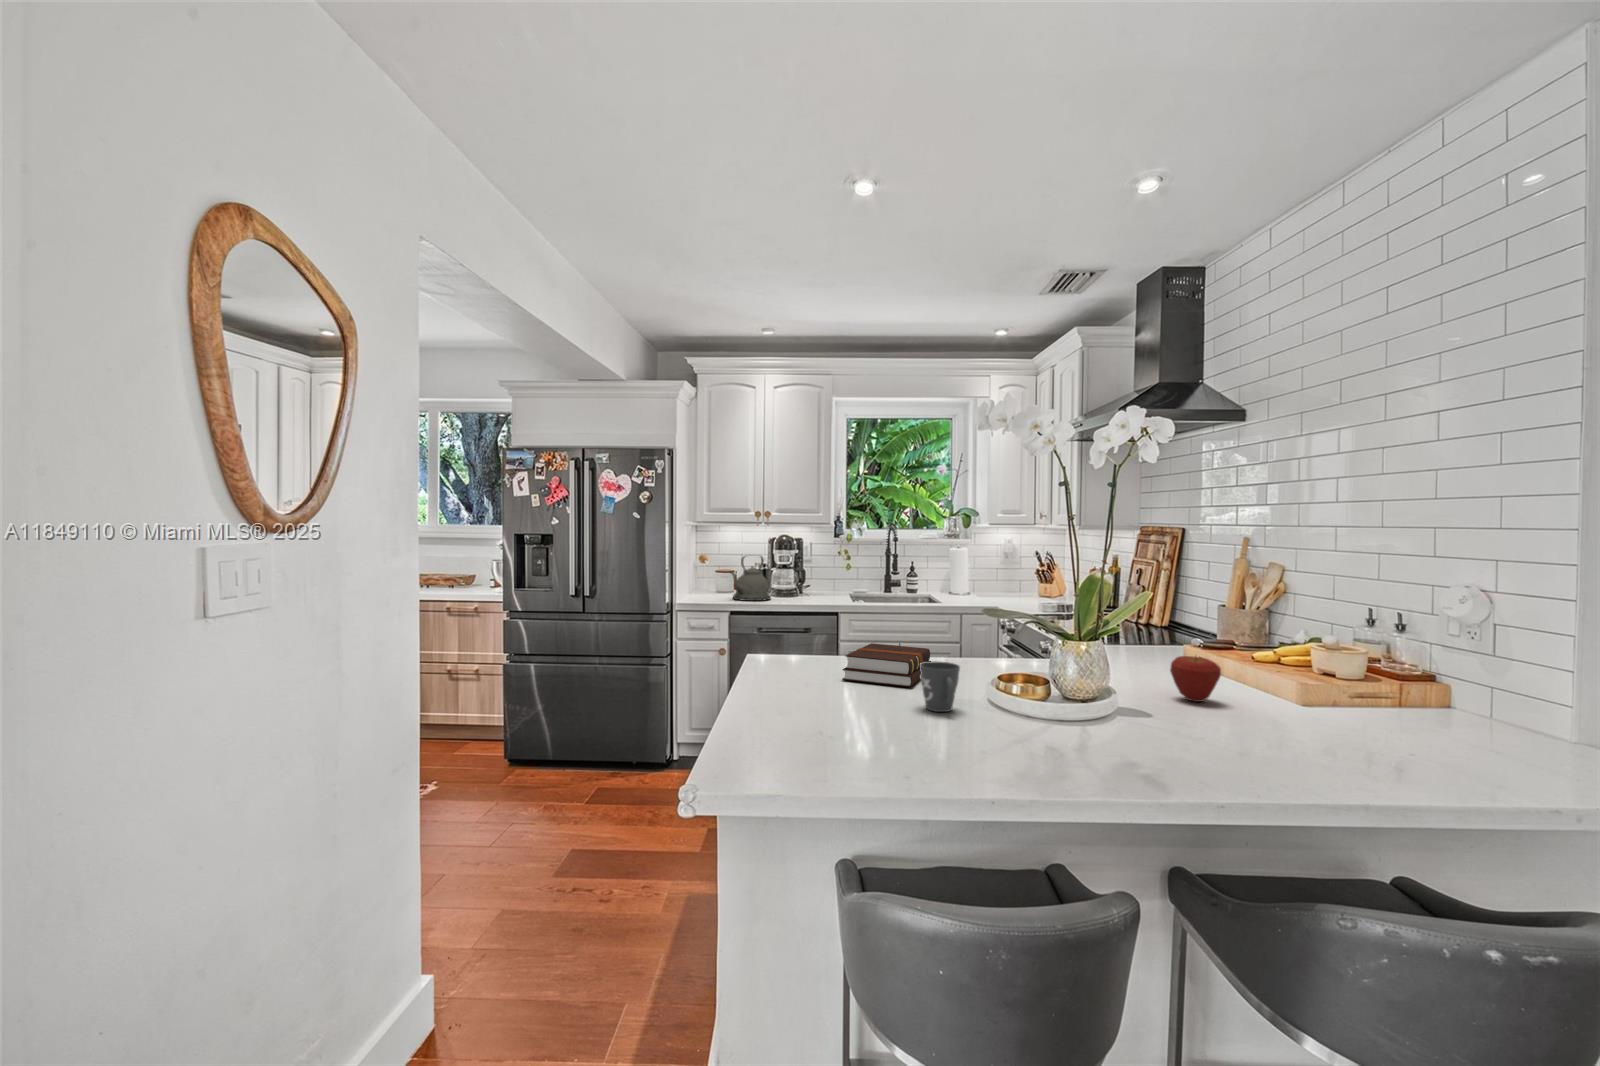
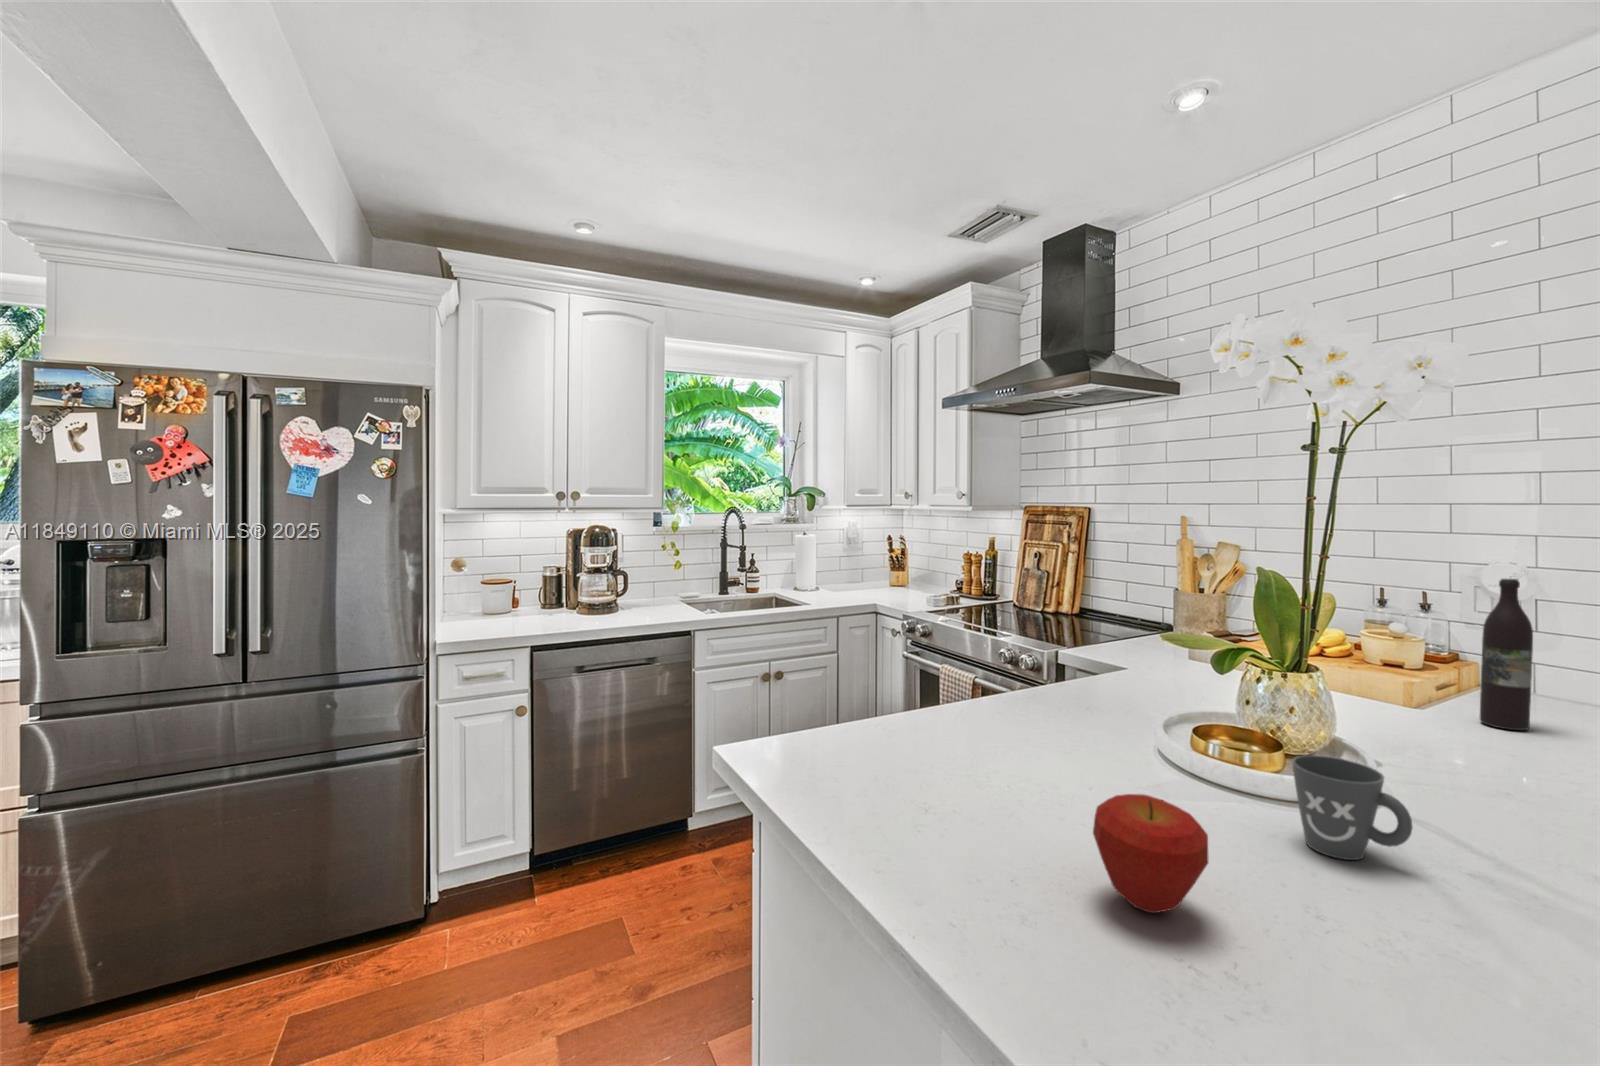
kettle: present [730,556,771,601] -> none [533,556,593,626]
wine bottle: none [1270,587,1306,710] -> present [1480,579,1533,730]
hardback book: present [843,643,931,687] -> none [986,706,1172,798]
apple: present [1170,656,1221,702] -> present [1093,794,1208,913]

